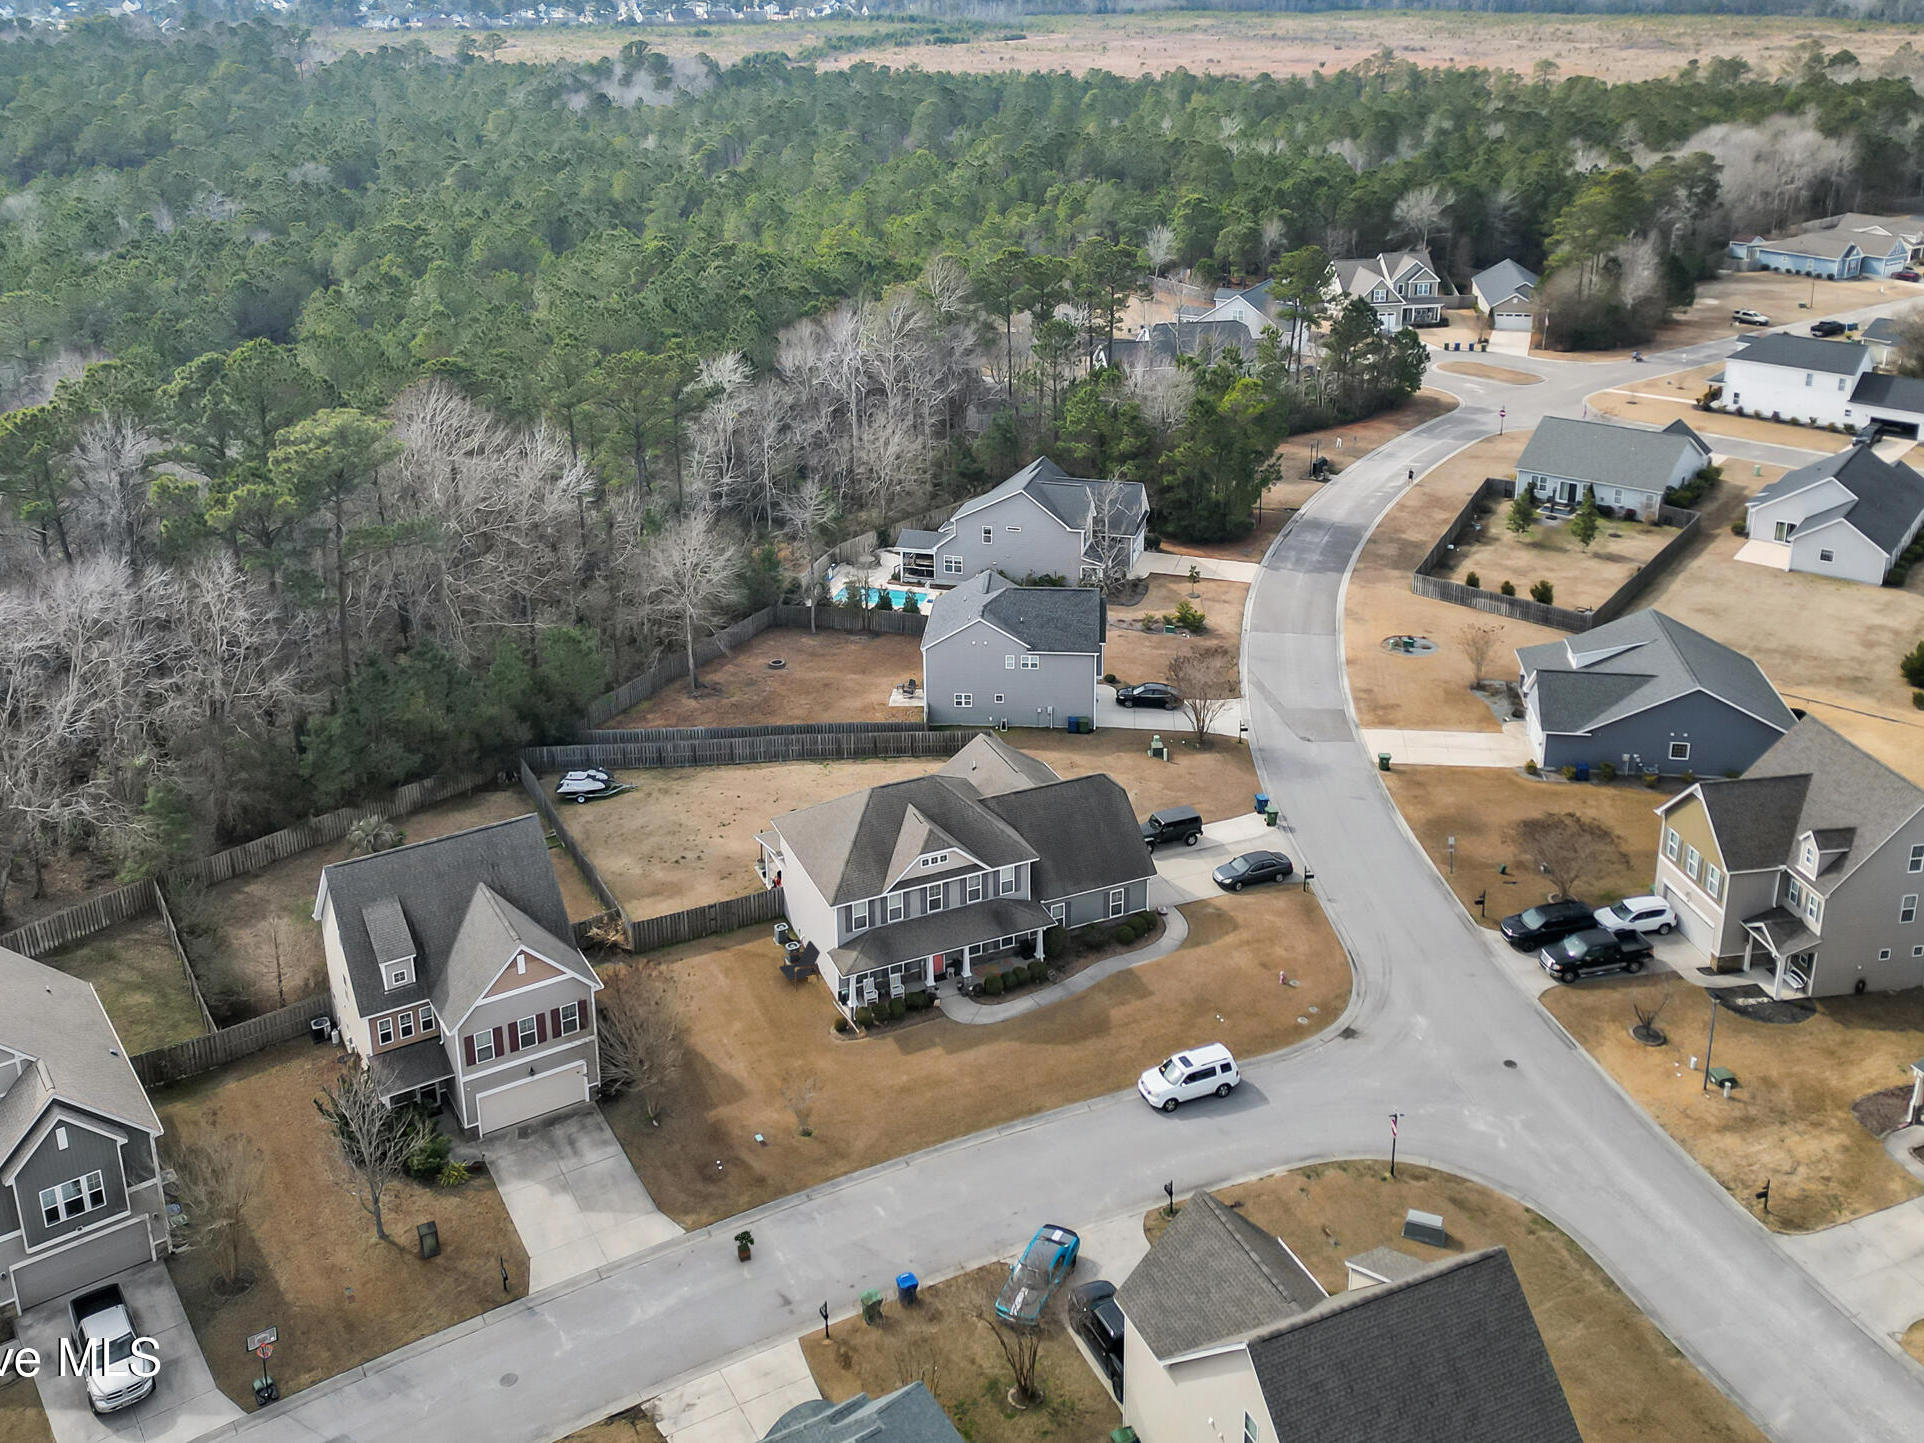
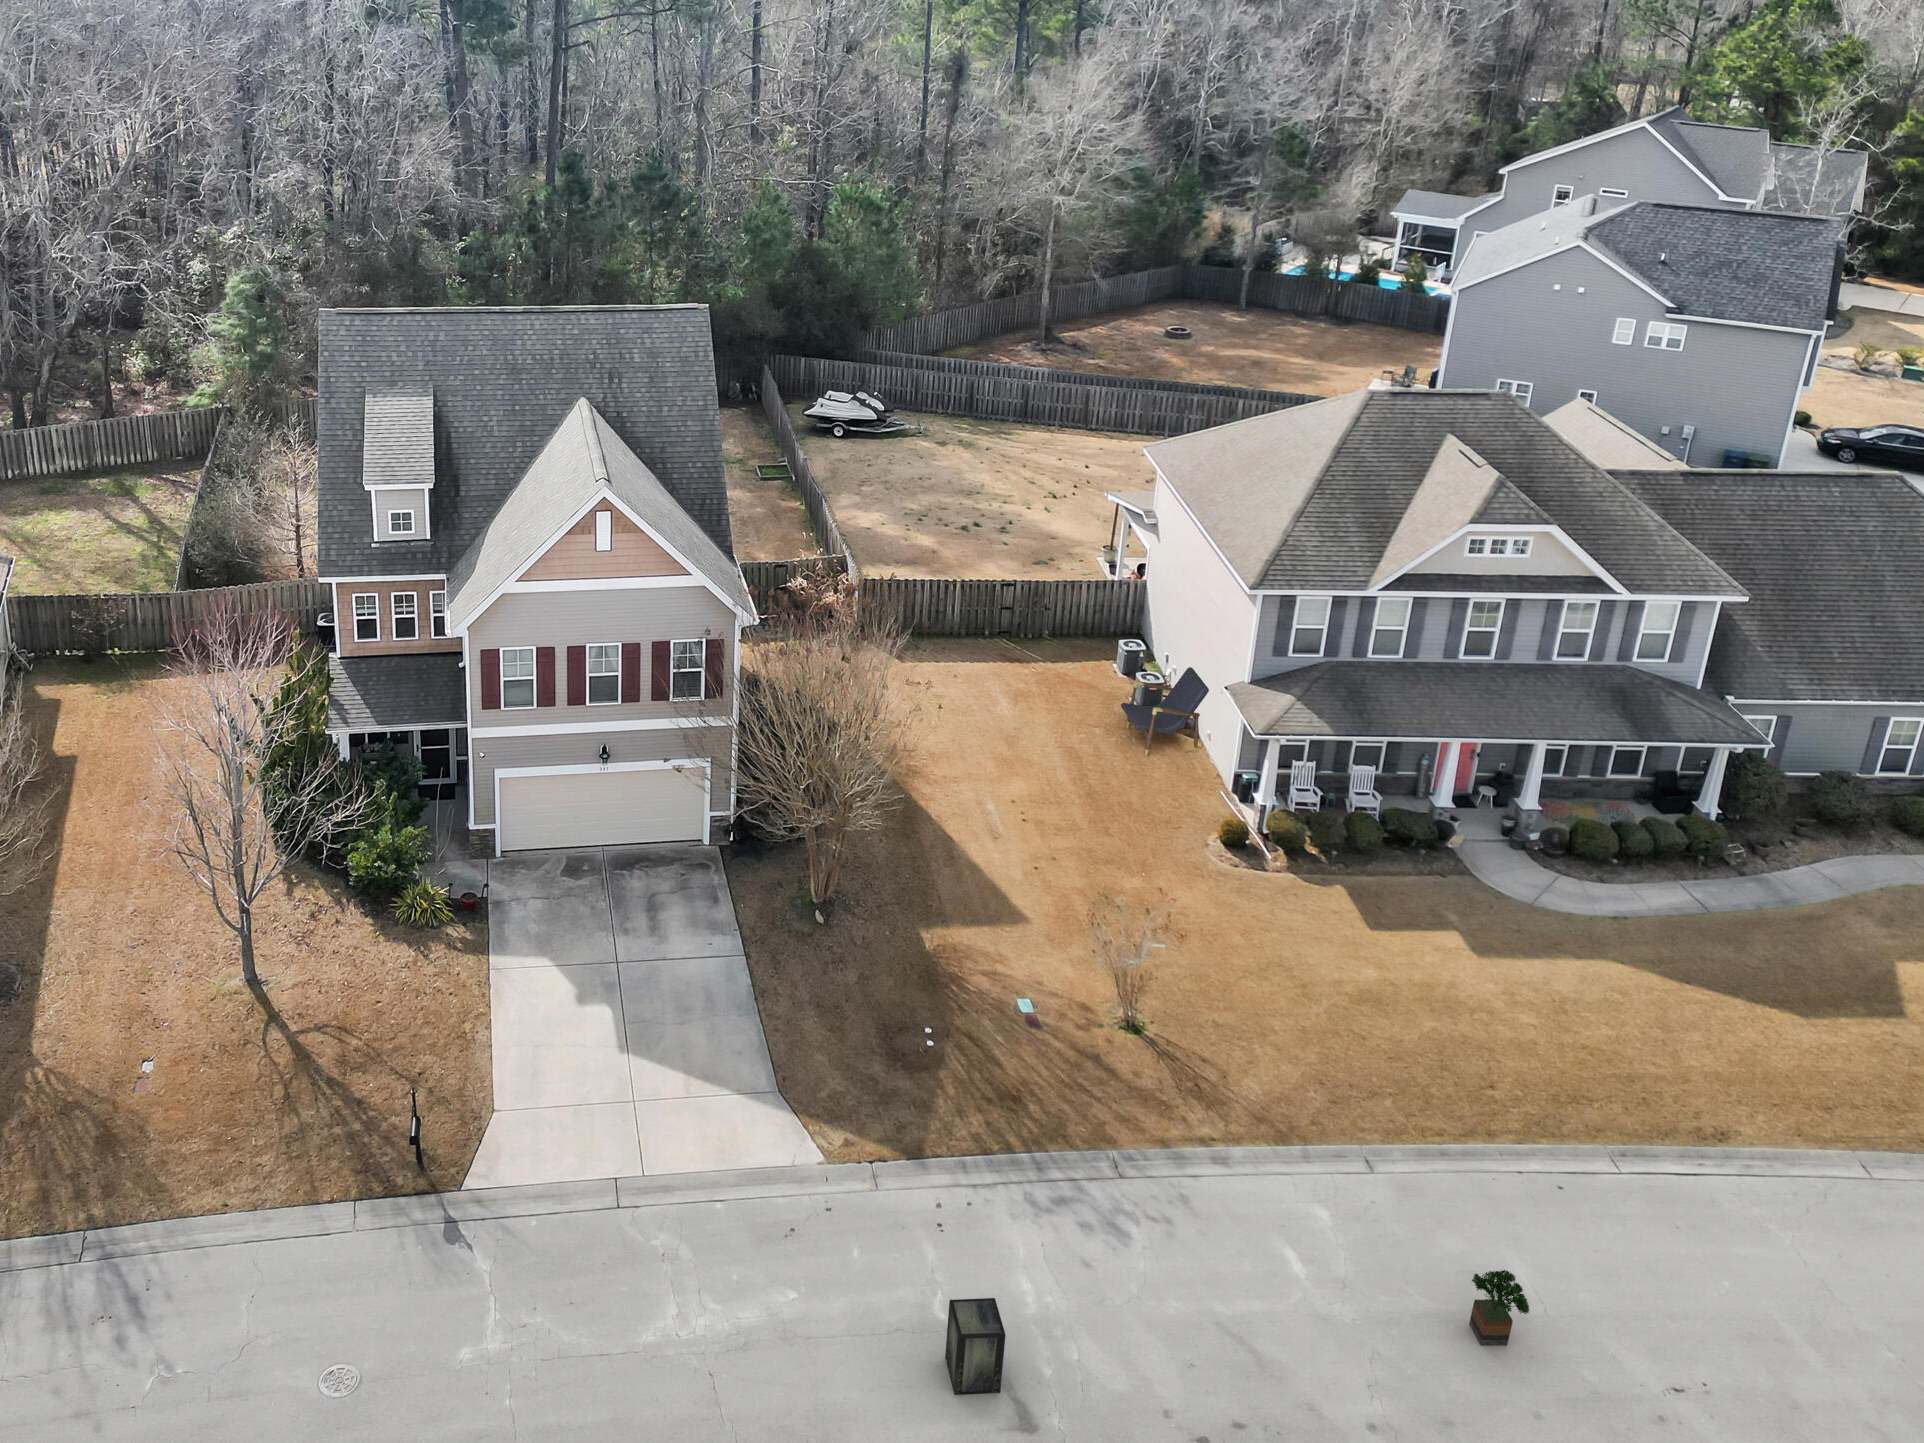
storage box: present [417,1220,441,1260] -> present [945,1298,1006,1395]
potted tree: present [734,1231,754,1262] -> present [1469,1270,1529,1345]

